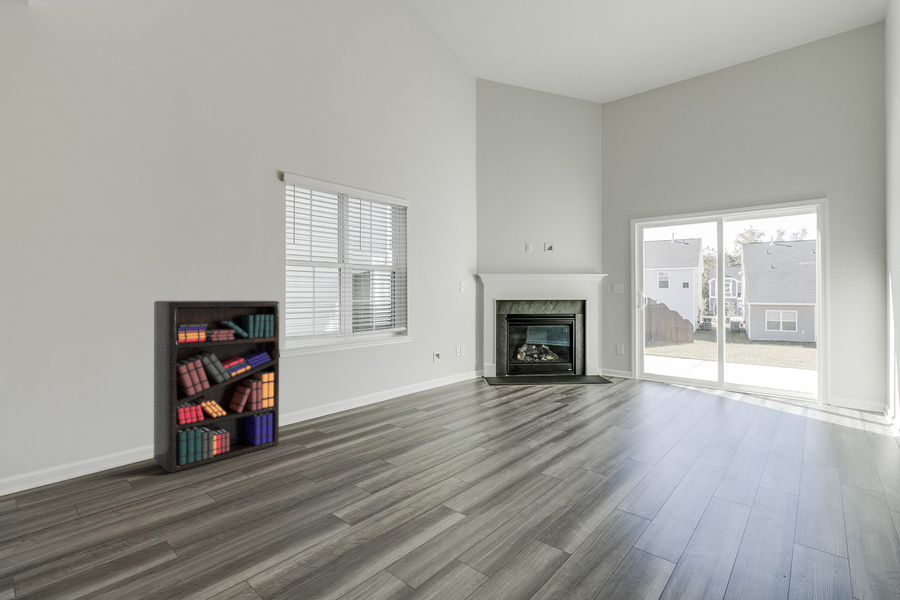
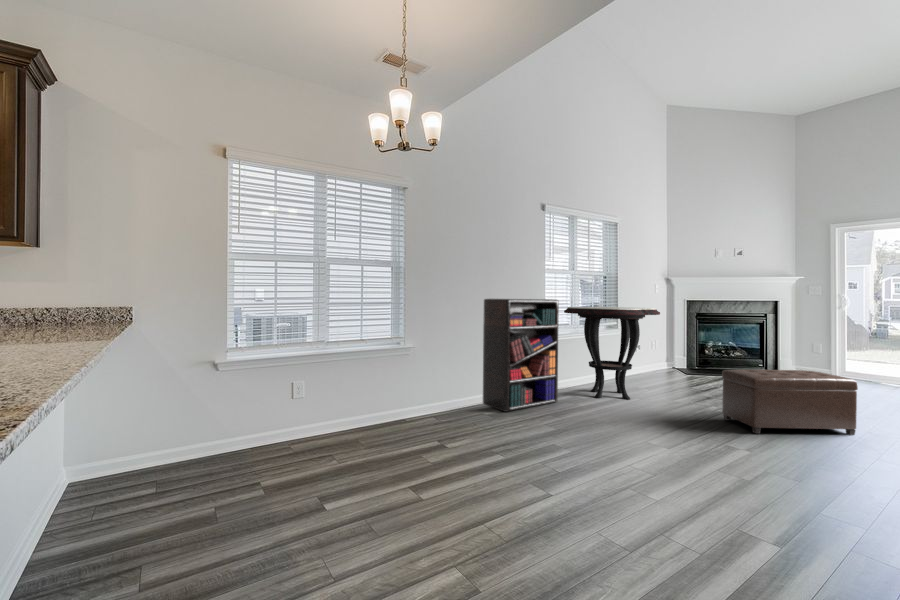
side table: none [307,310,427,432] -> present [564,307,660,400]
ottoman: none [473,388,612,480] -> present [722,369,858,435]

